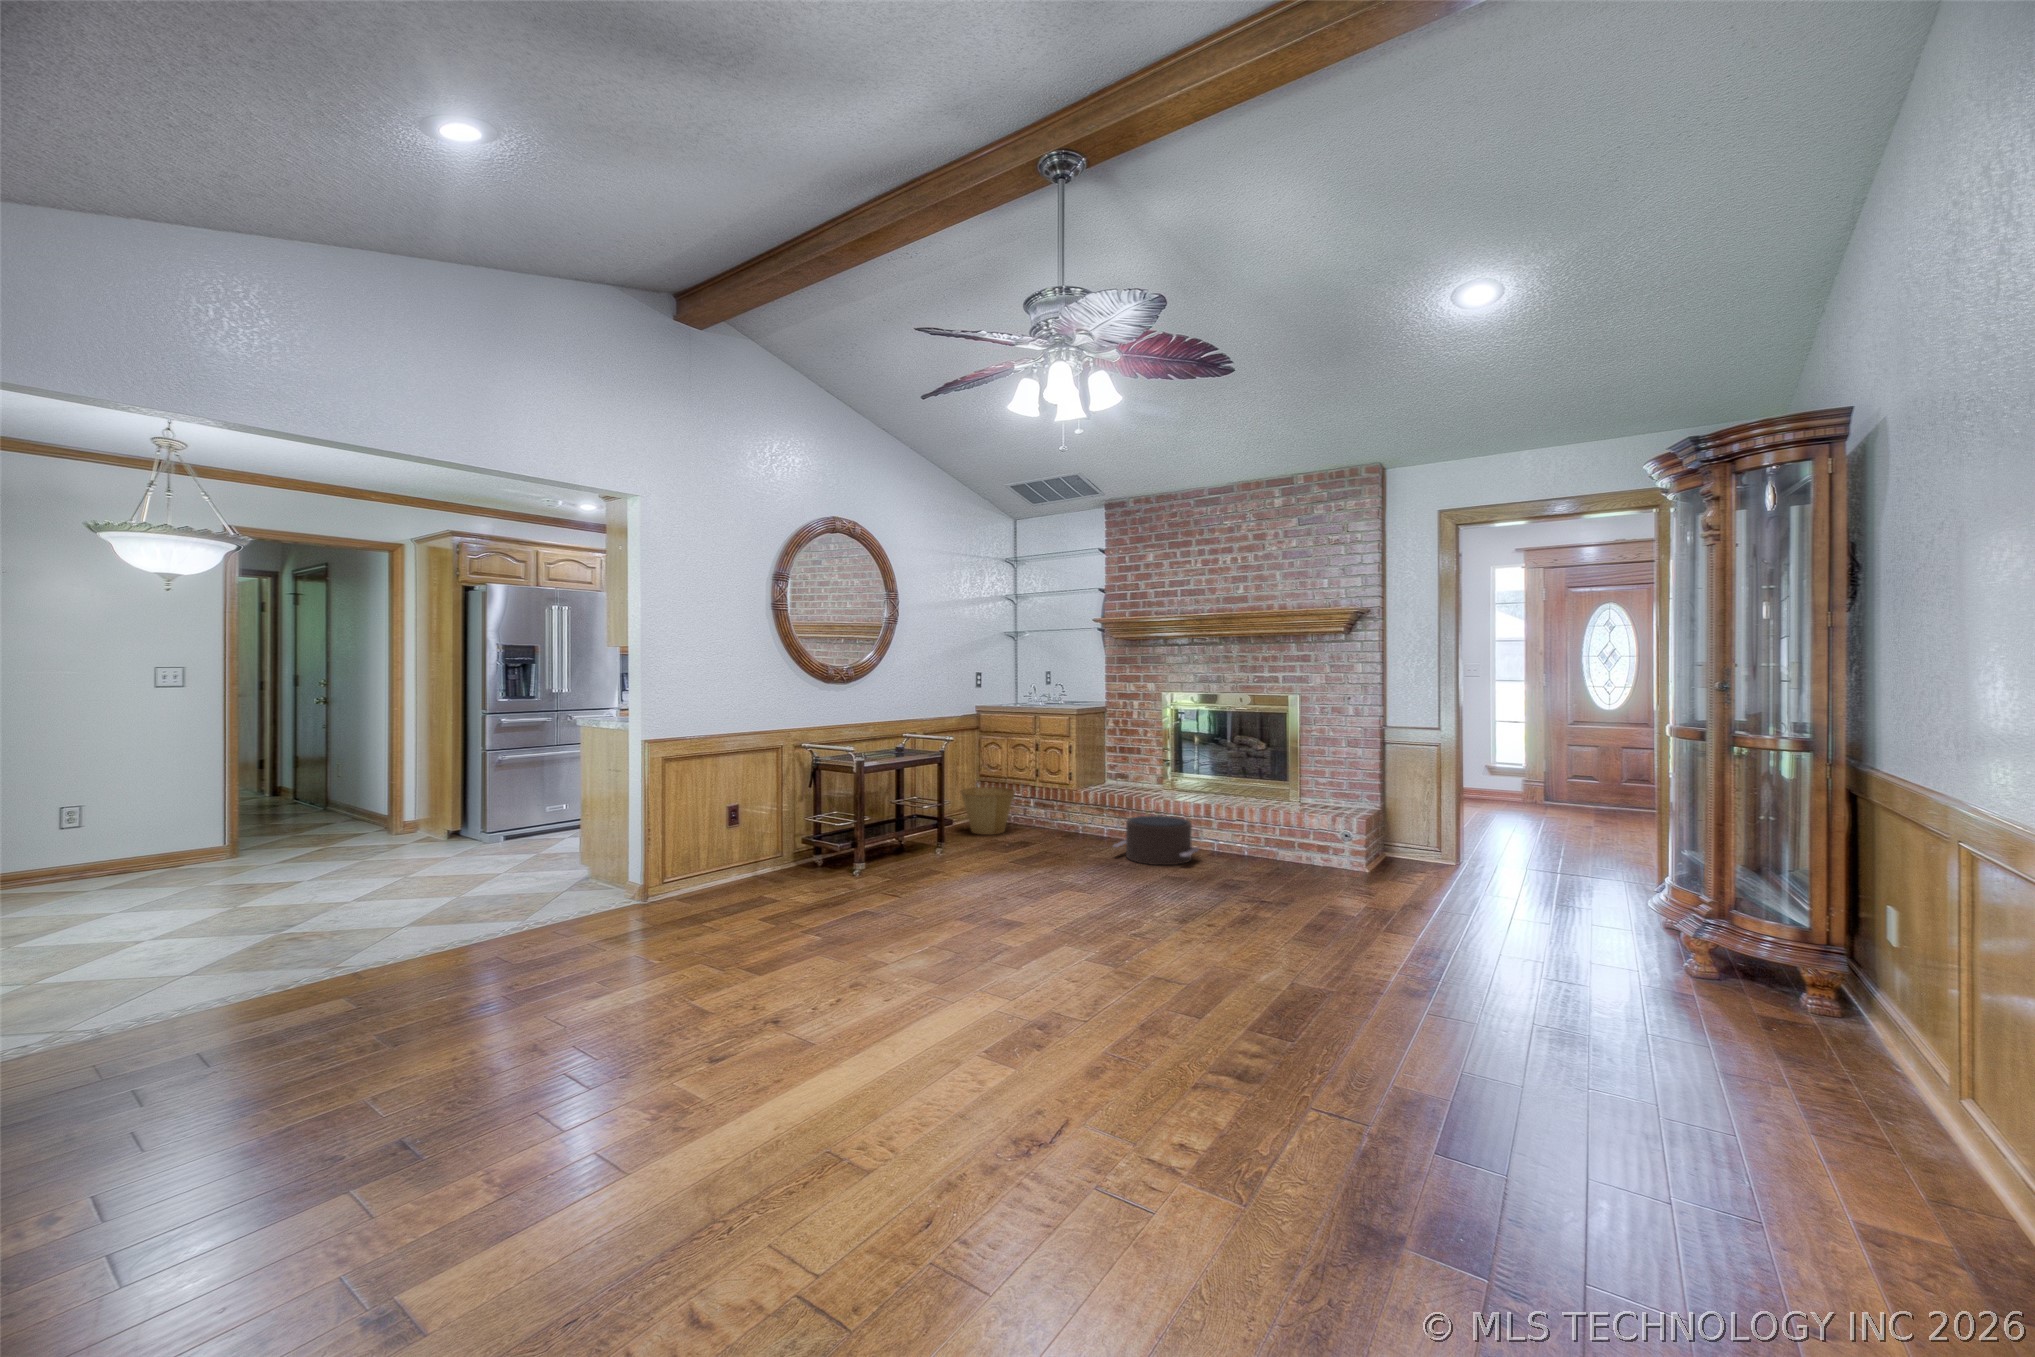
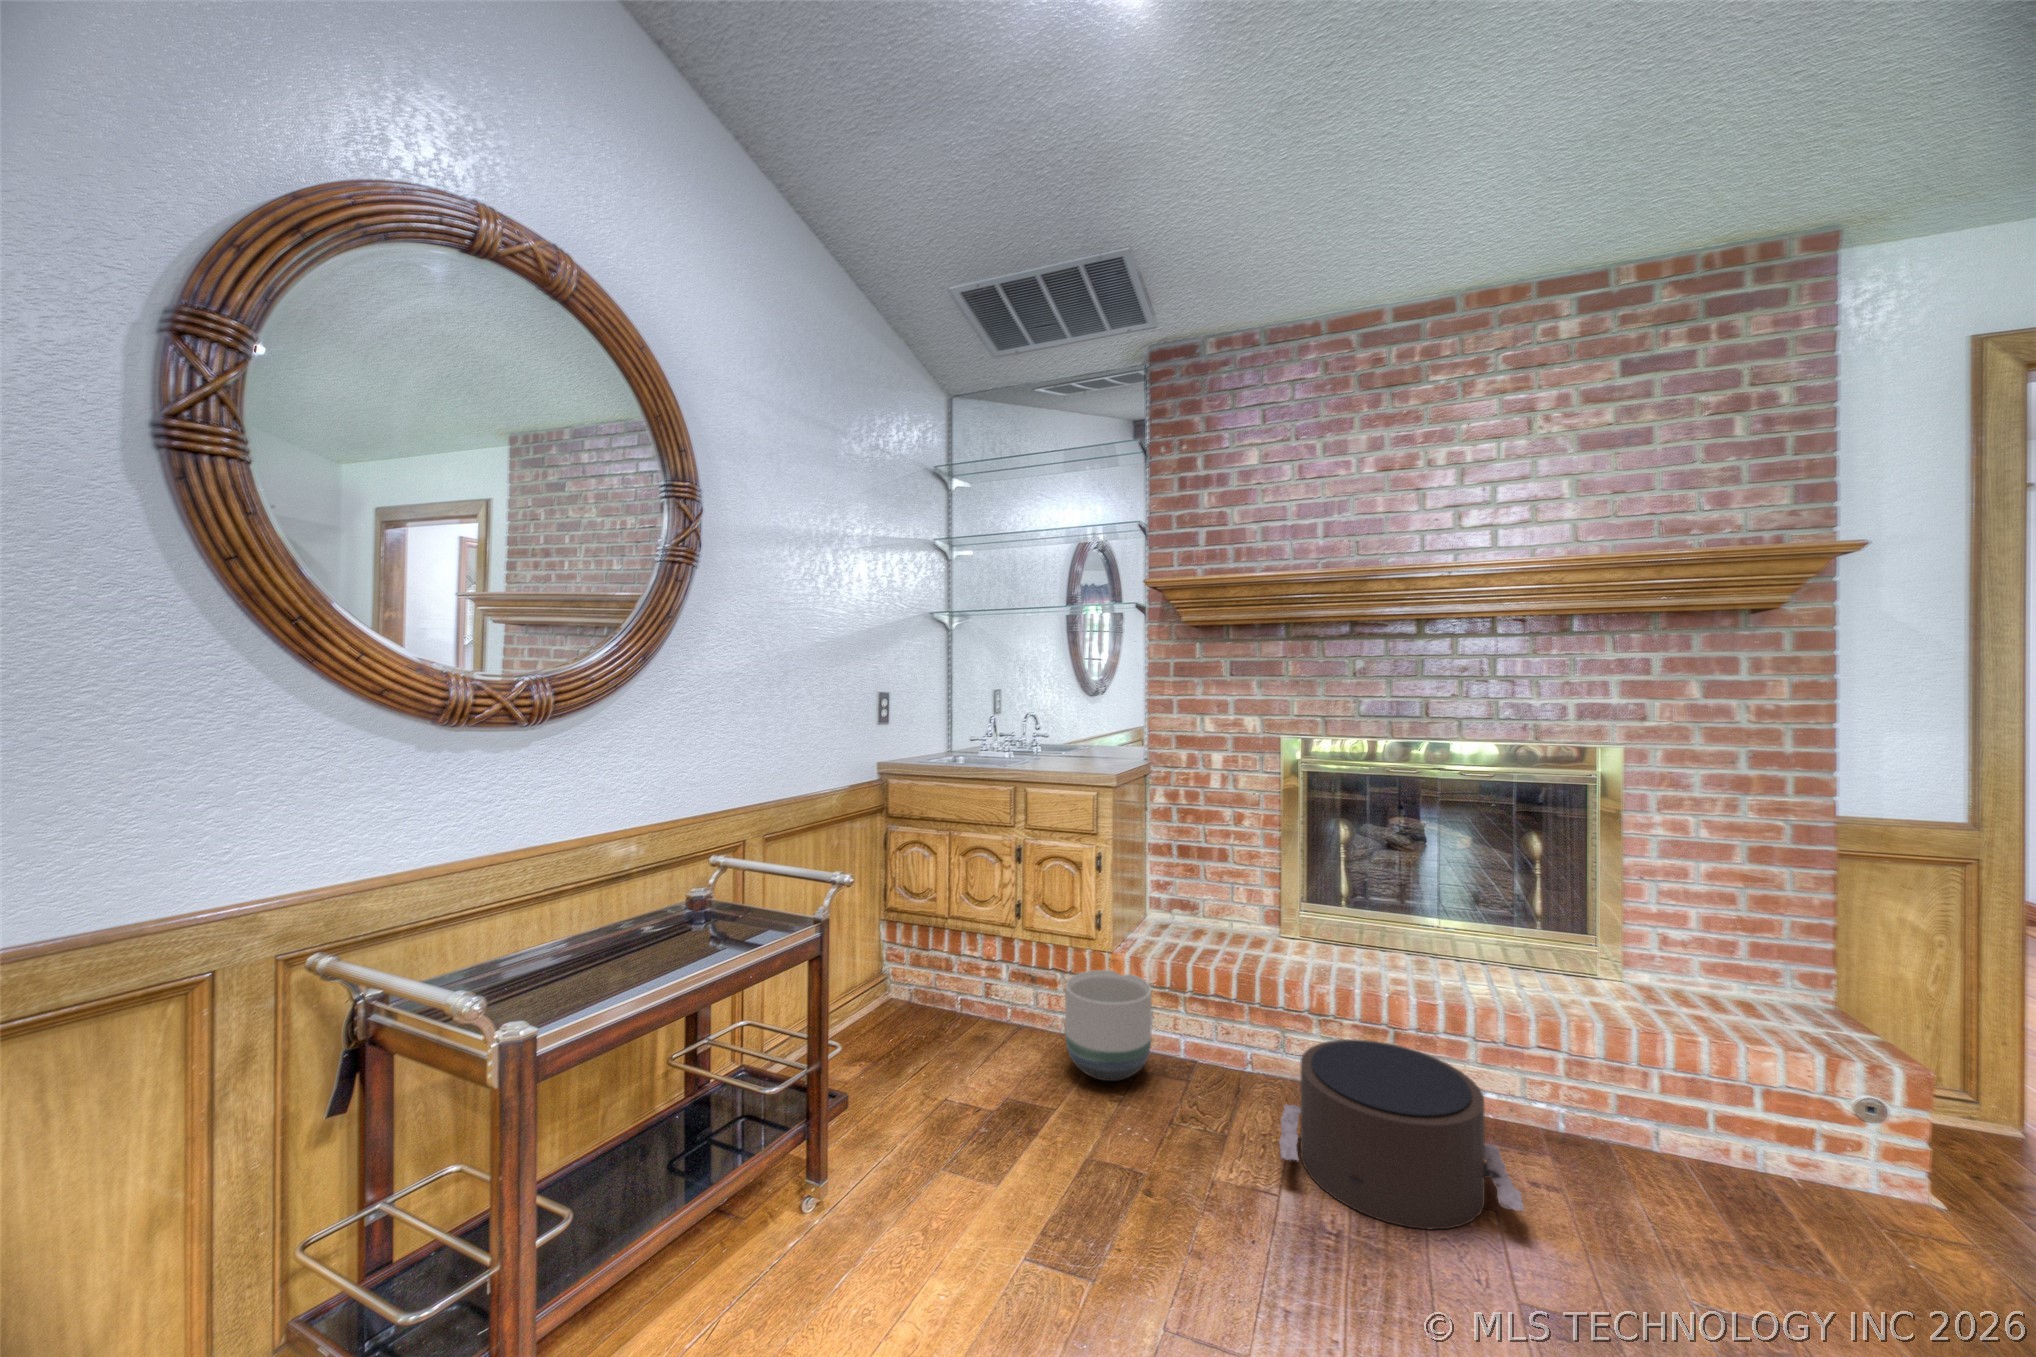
basket: present [960,787,1015,834] -> none [845,938,973,1068]
planter: none [1051,798,1088,840] -> present [1065,970,1152,1081]

